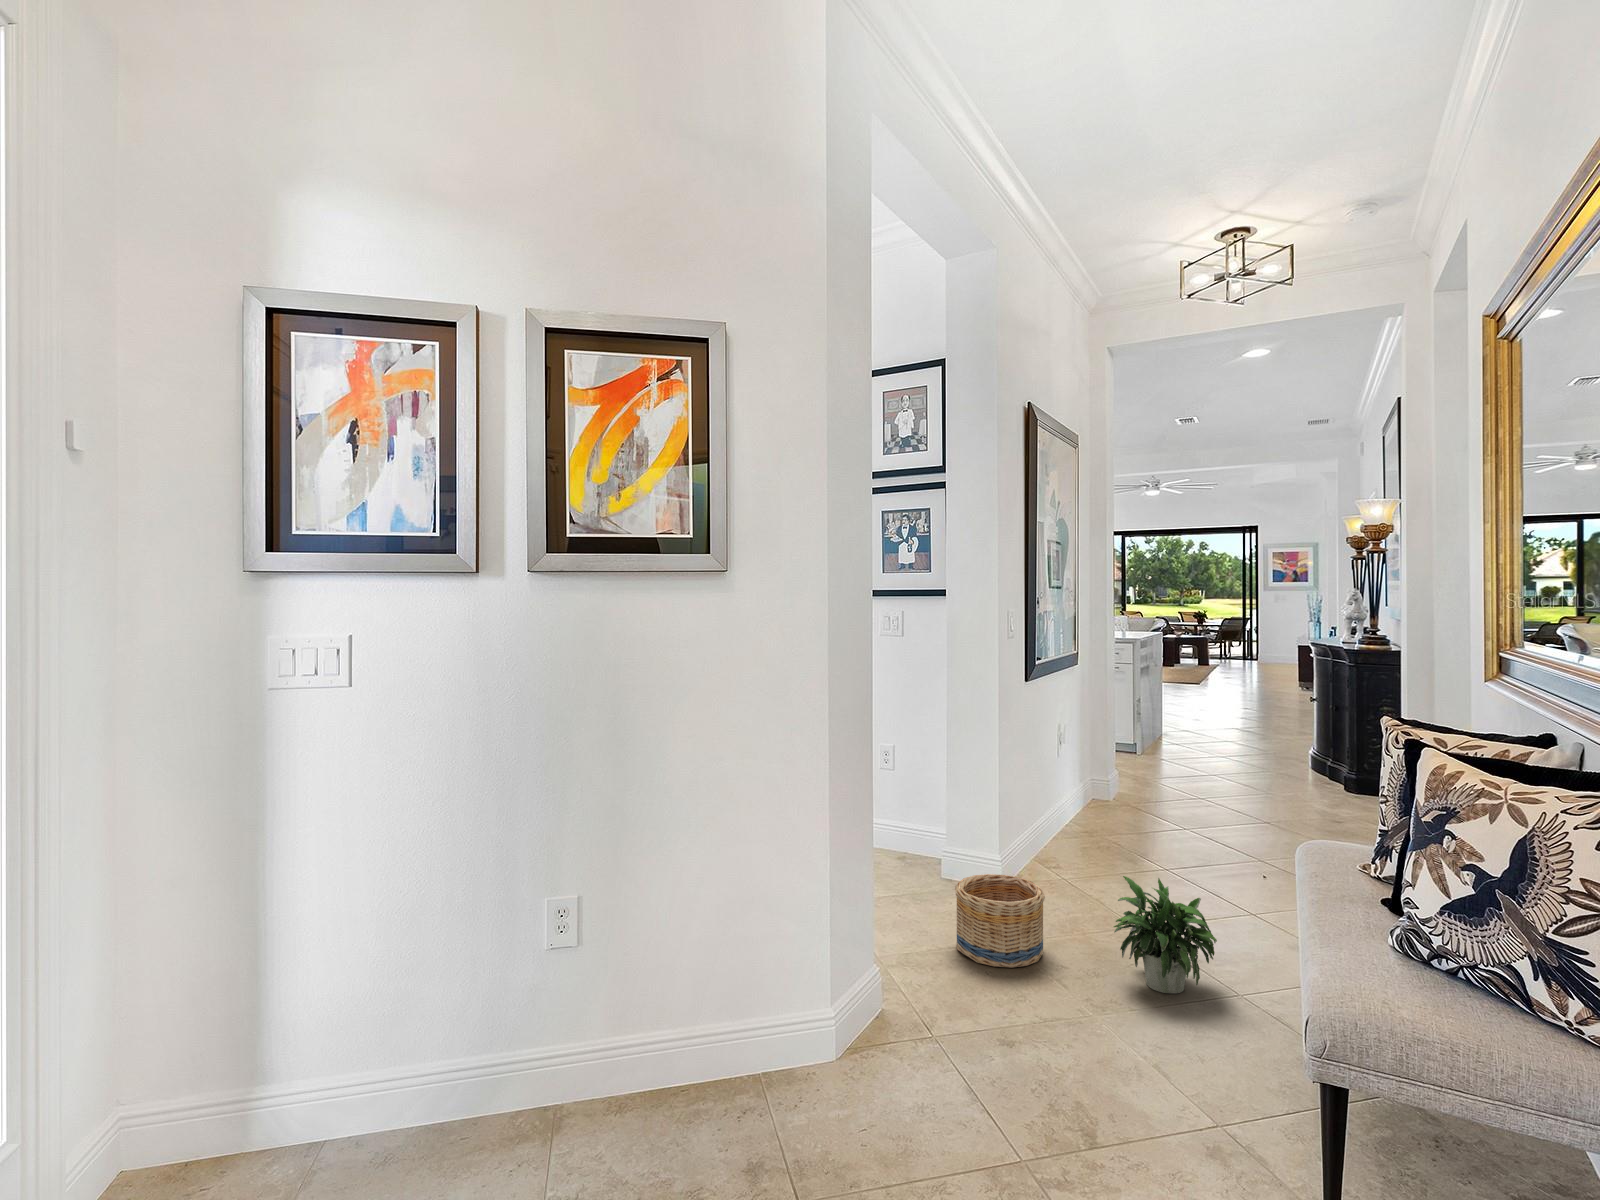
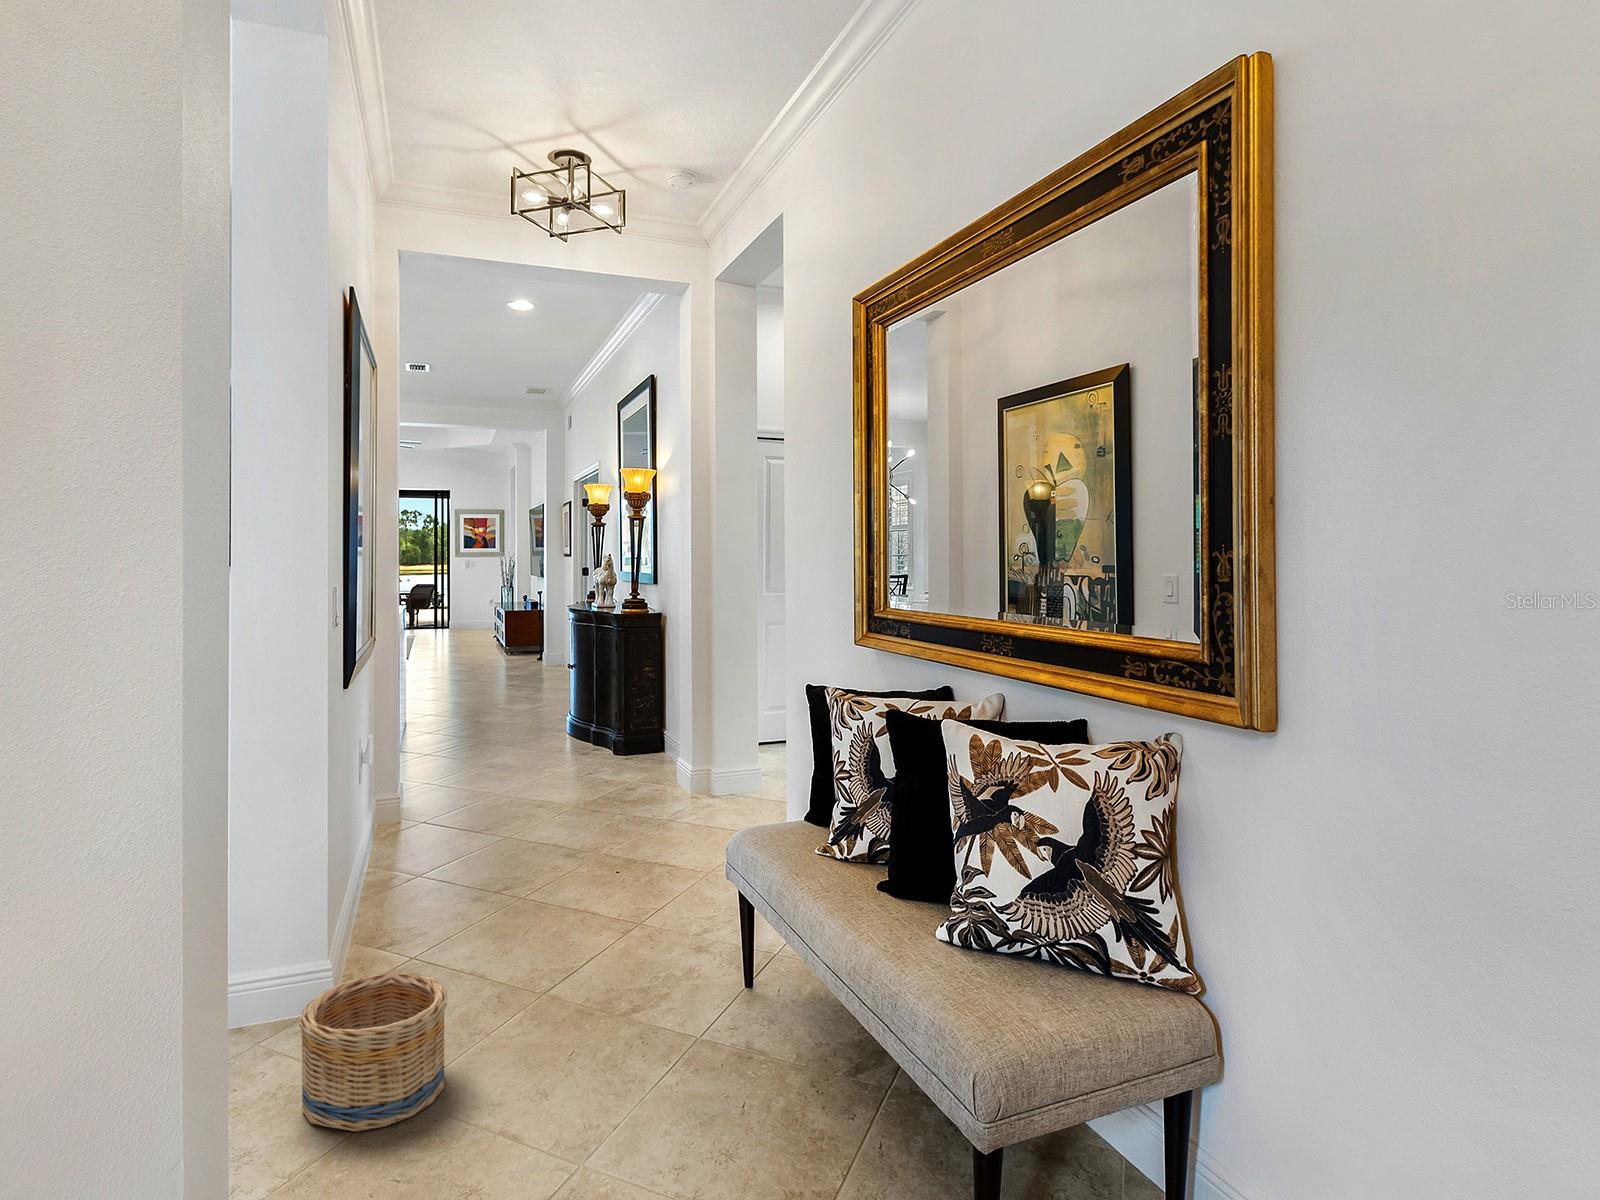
potted plant: present [1114,876,1217,993] -> none [546,918,679,1065]

